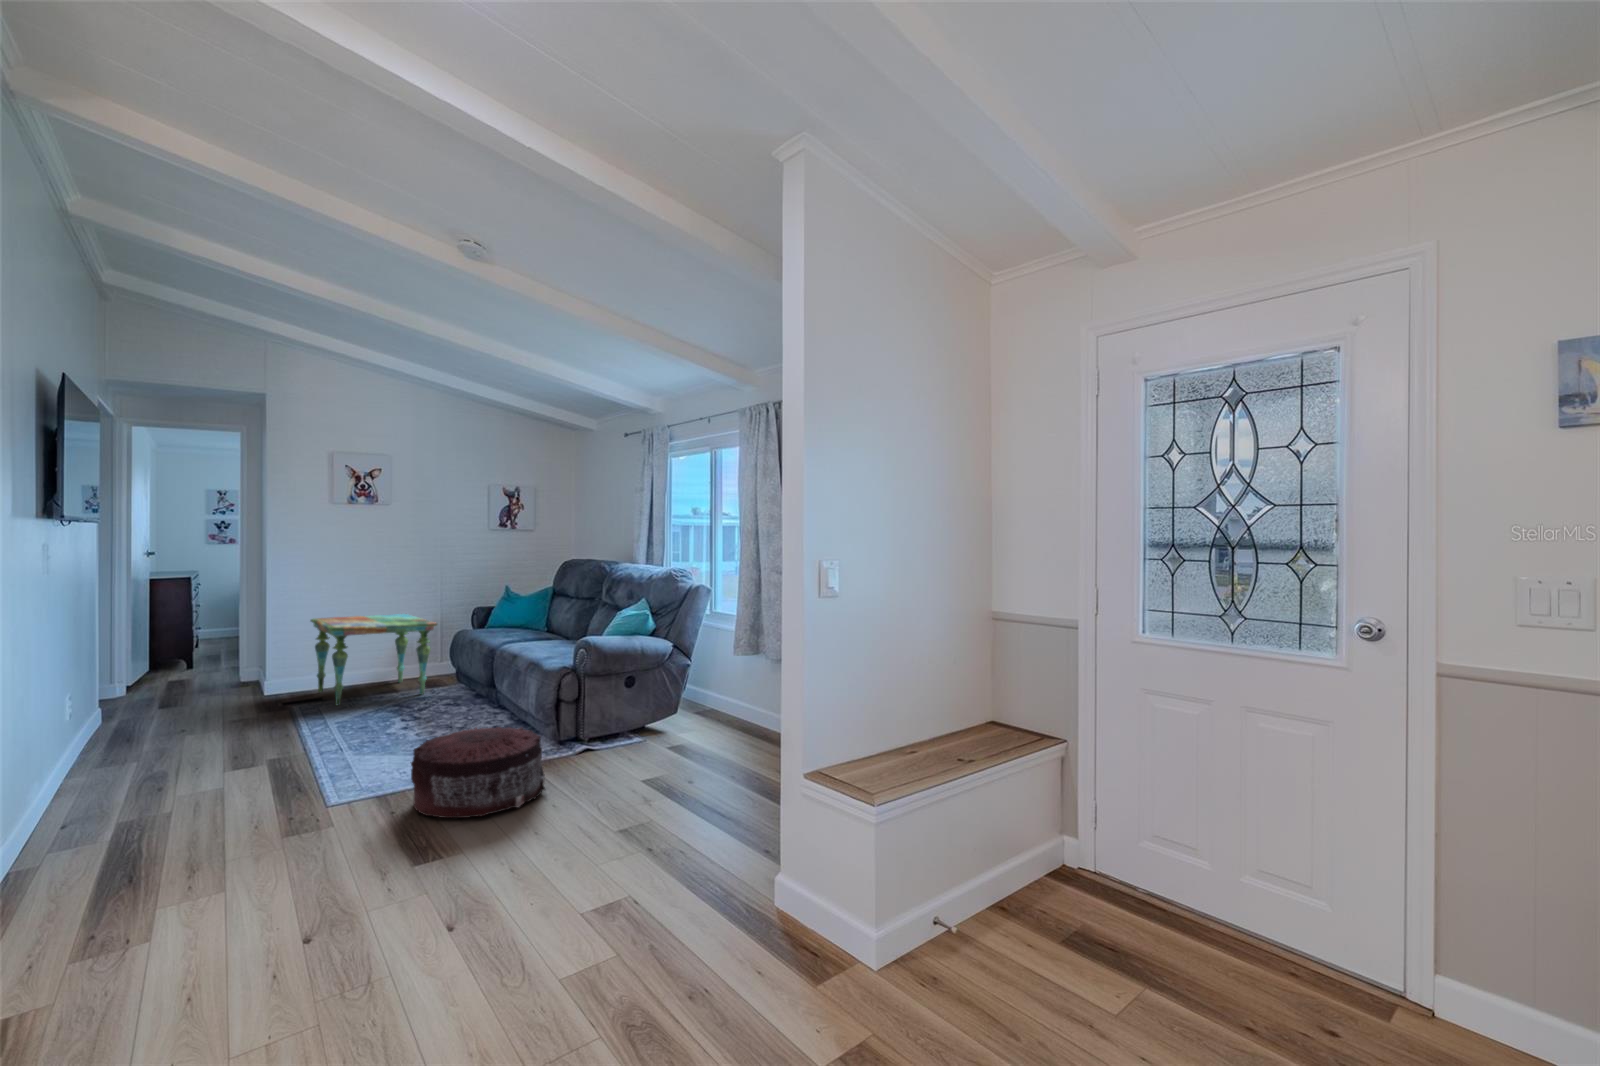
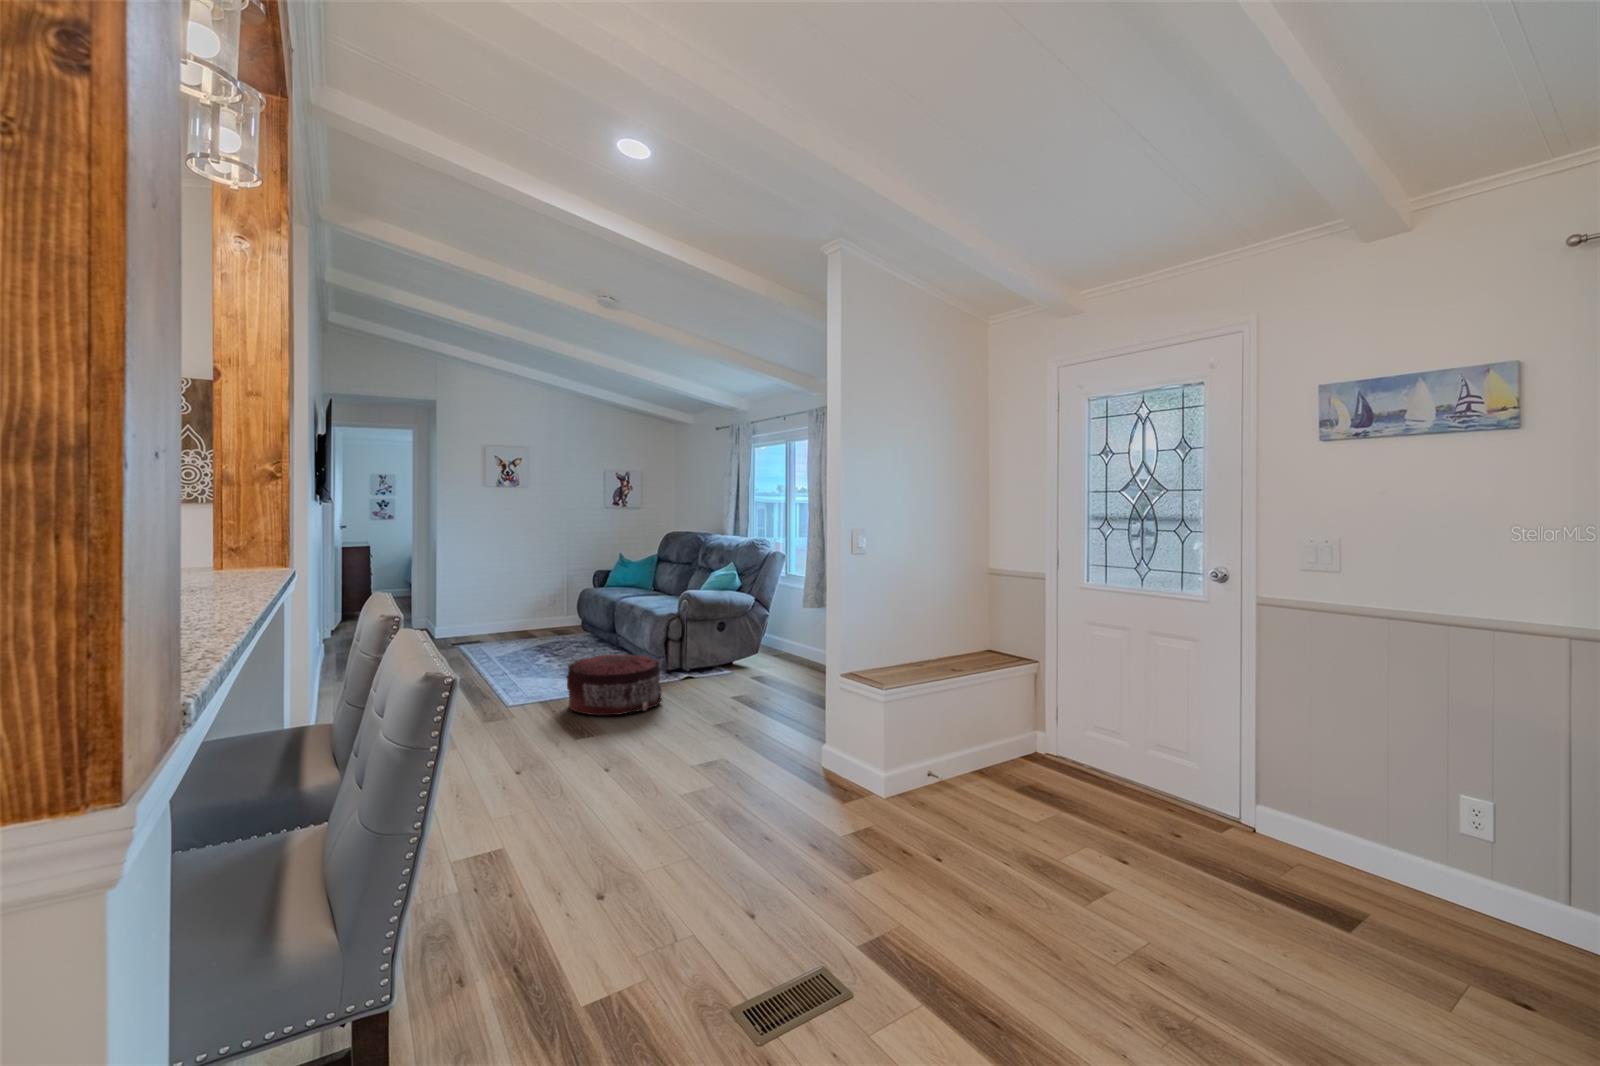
side table: present [311,614,437,705] -> none [470,575,567,644]

